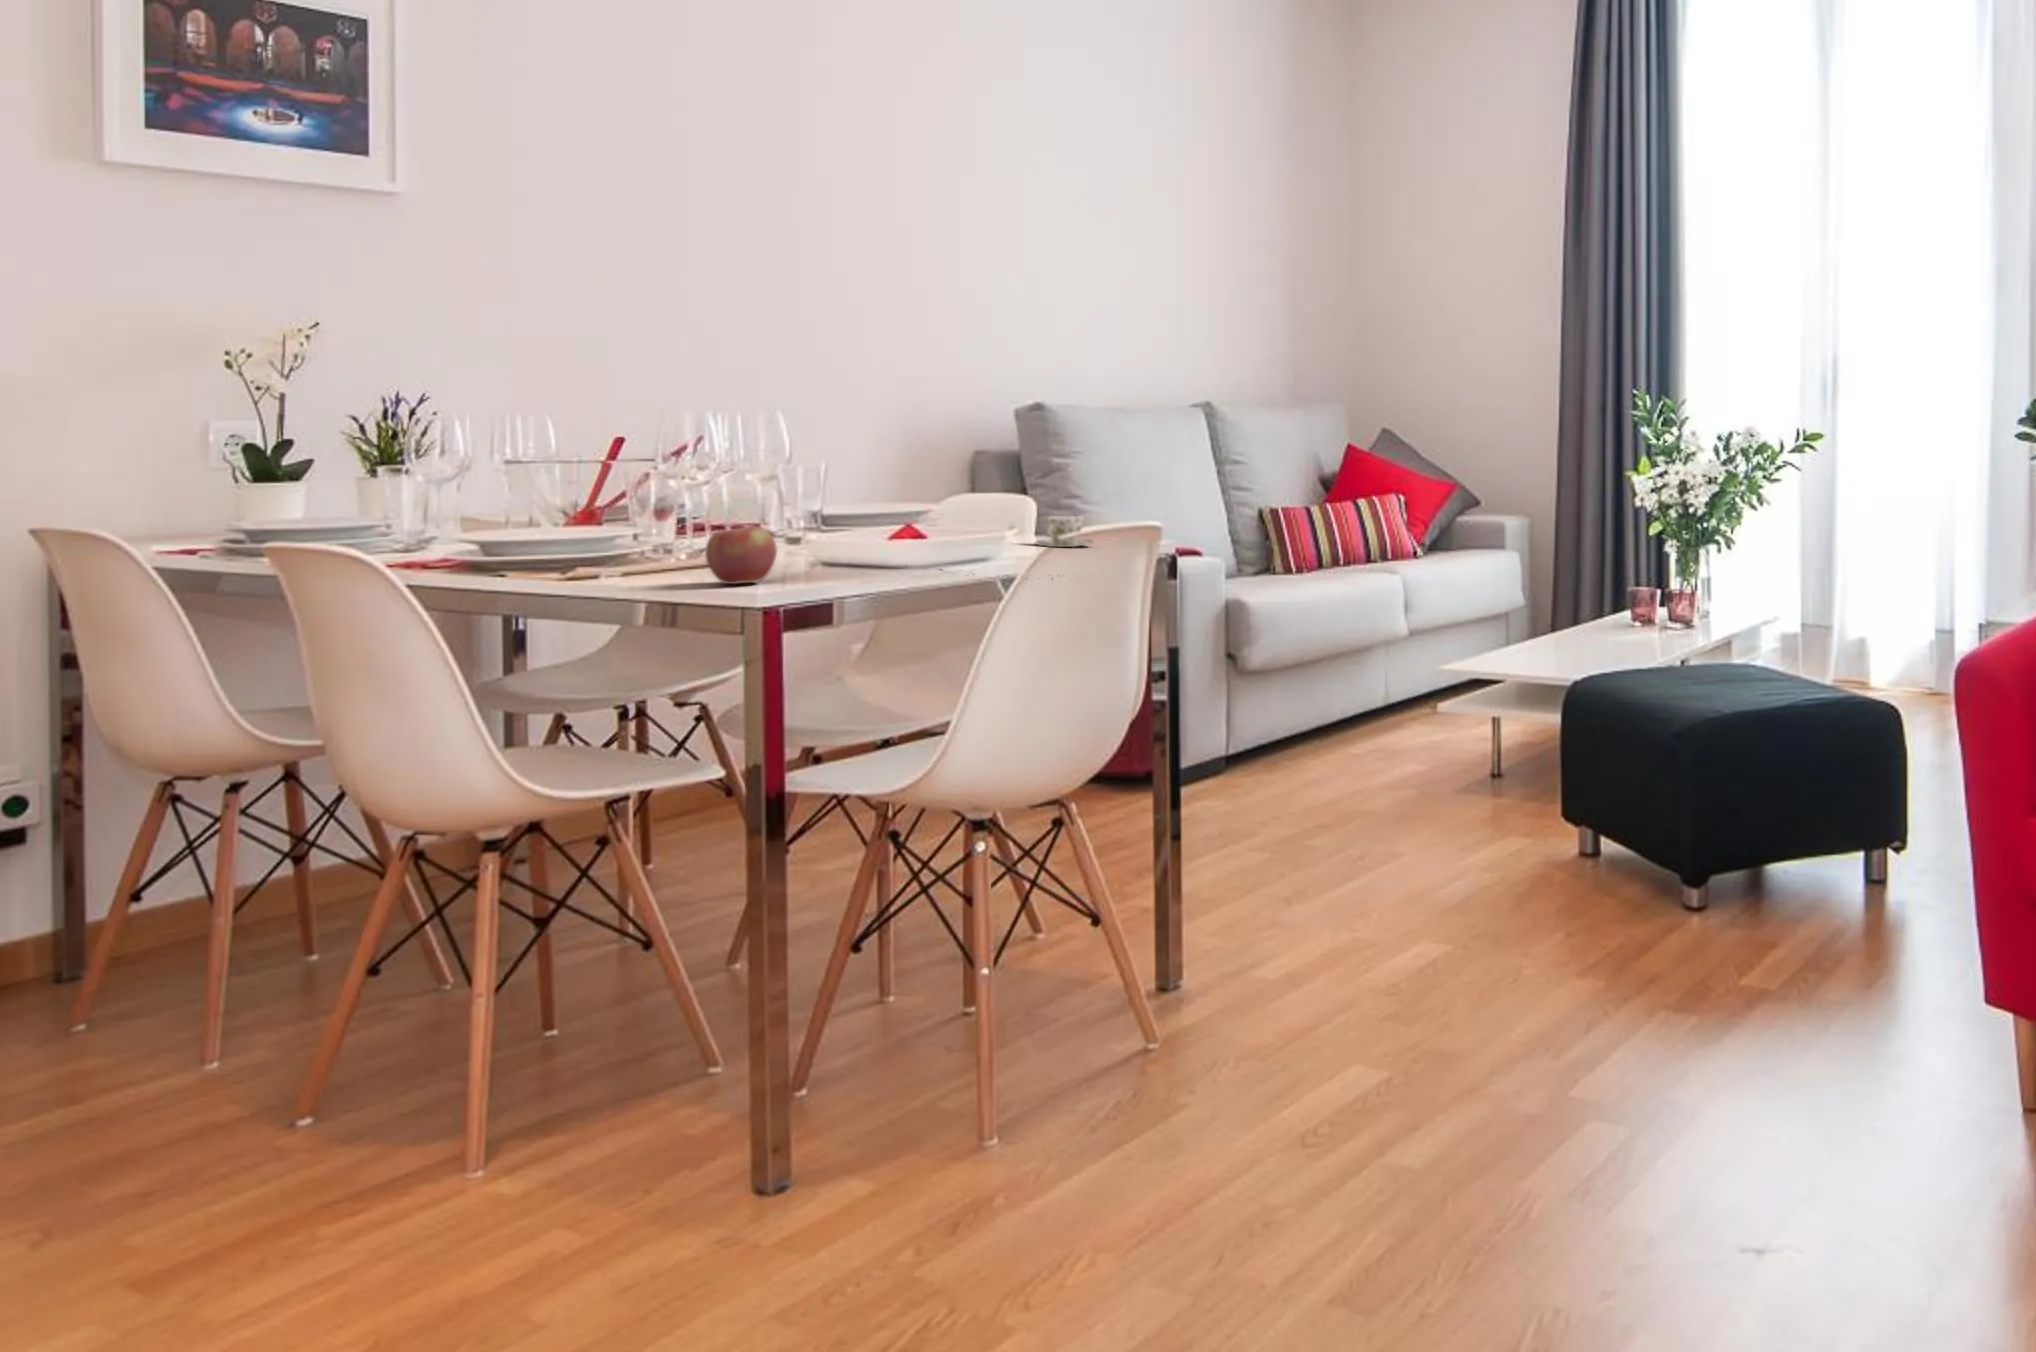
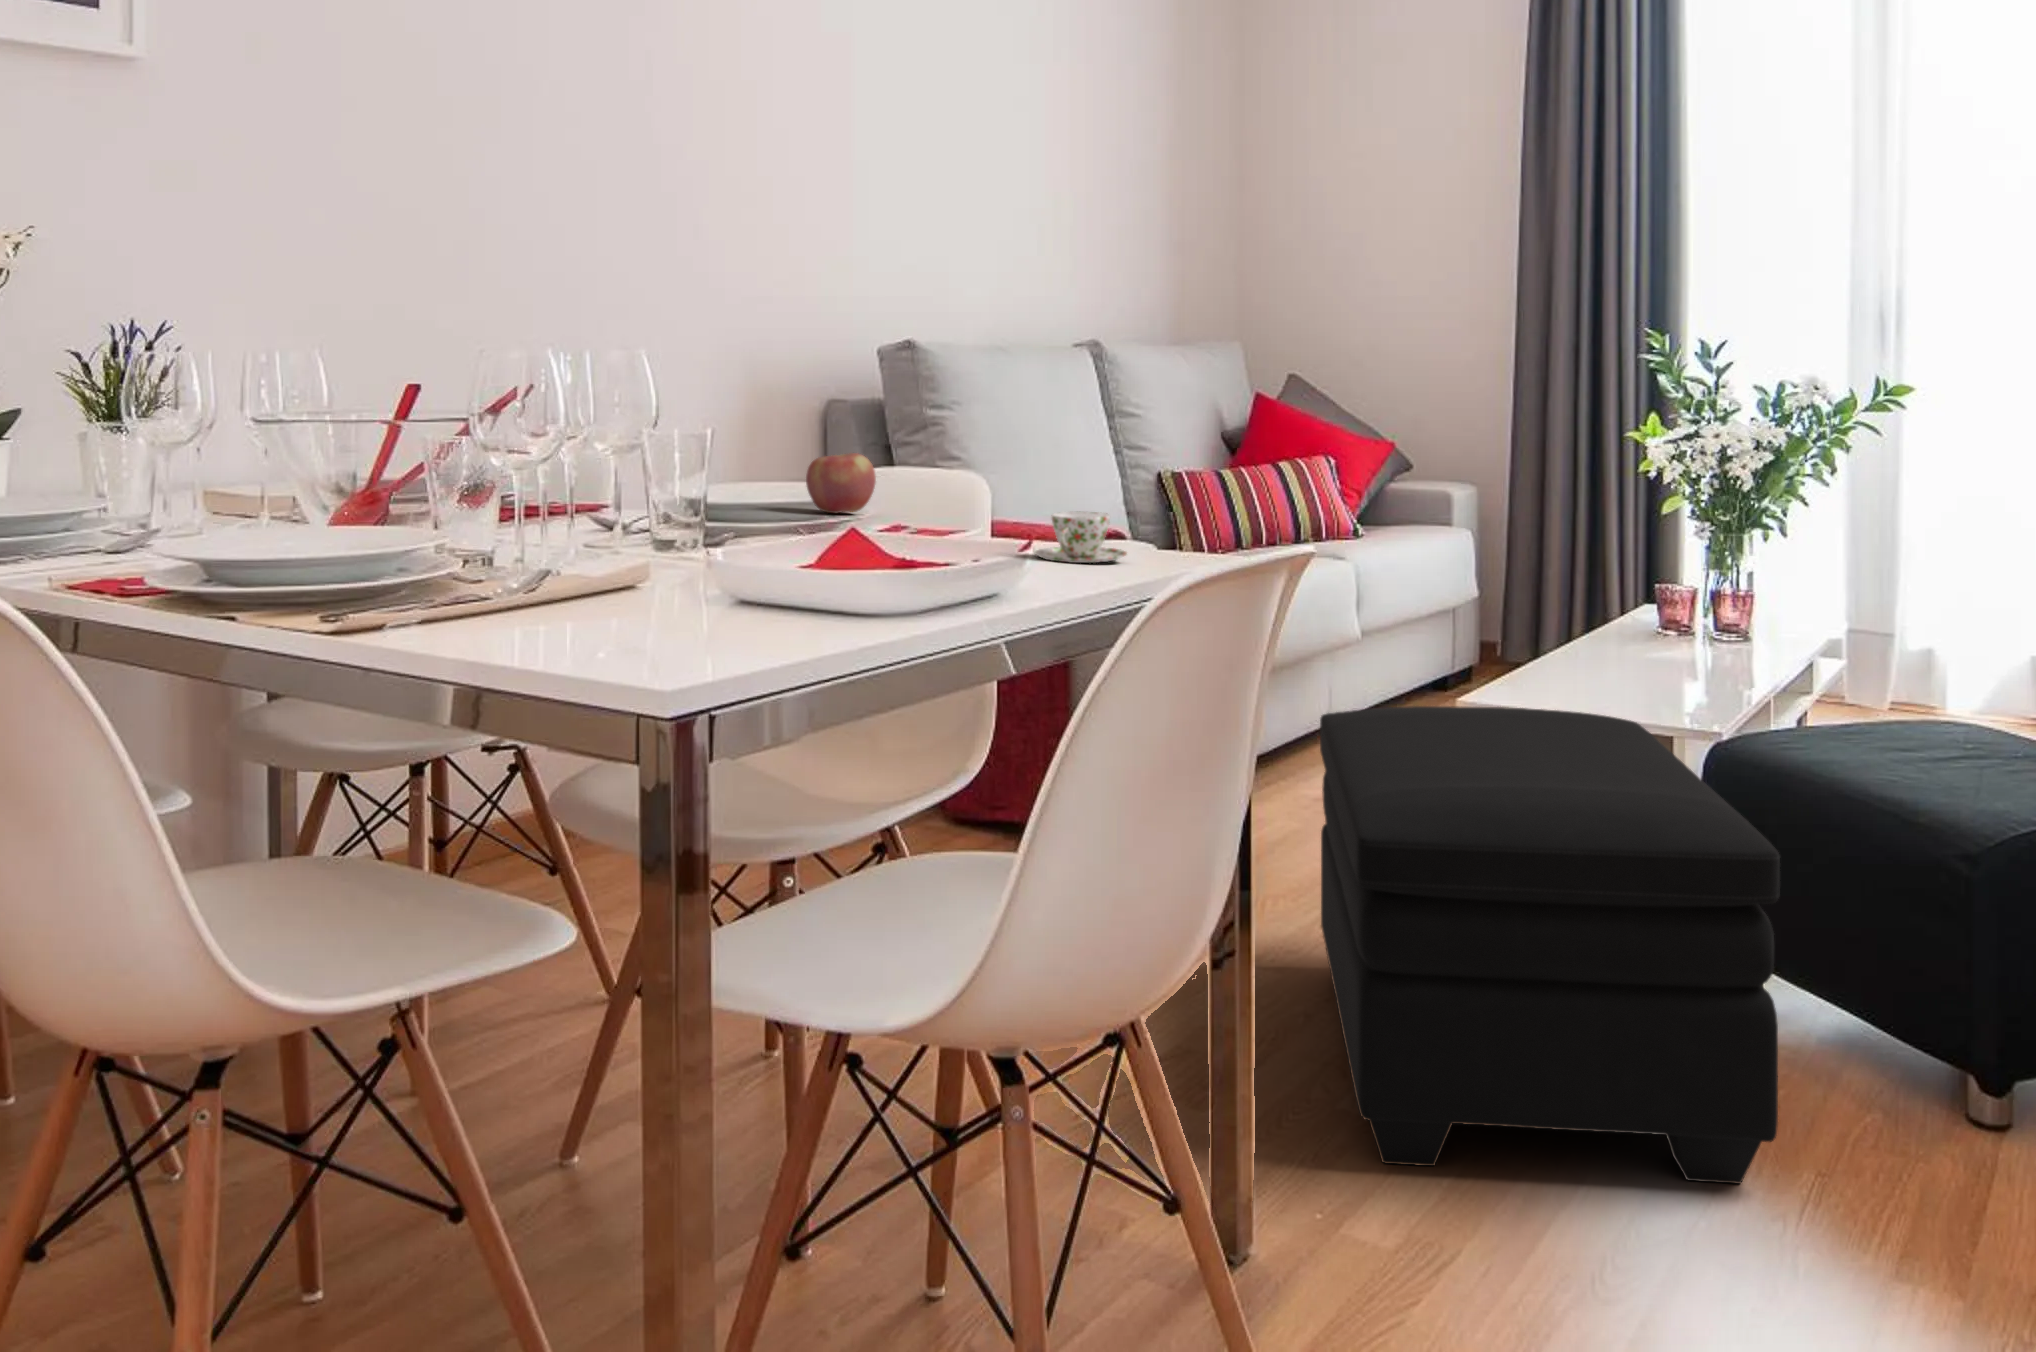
apple: present [705,527,777,584] -> present [806,453,876,513]
ottoman: none [1272,662,1538,948] -> present [1320,706,1780,1184]

